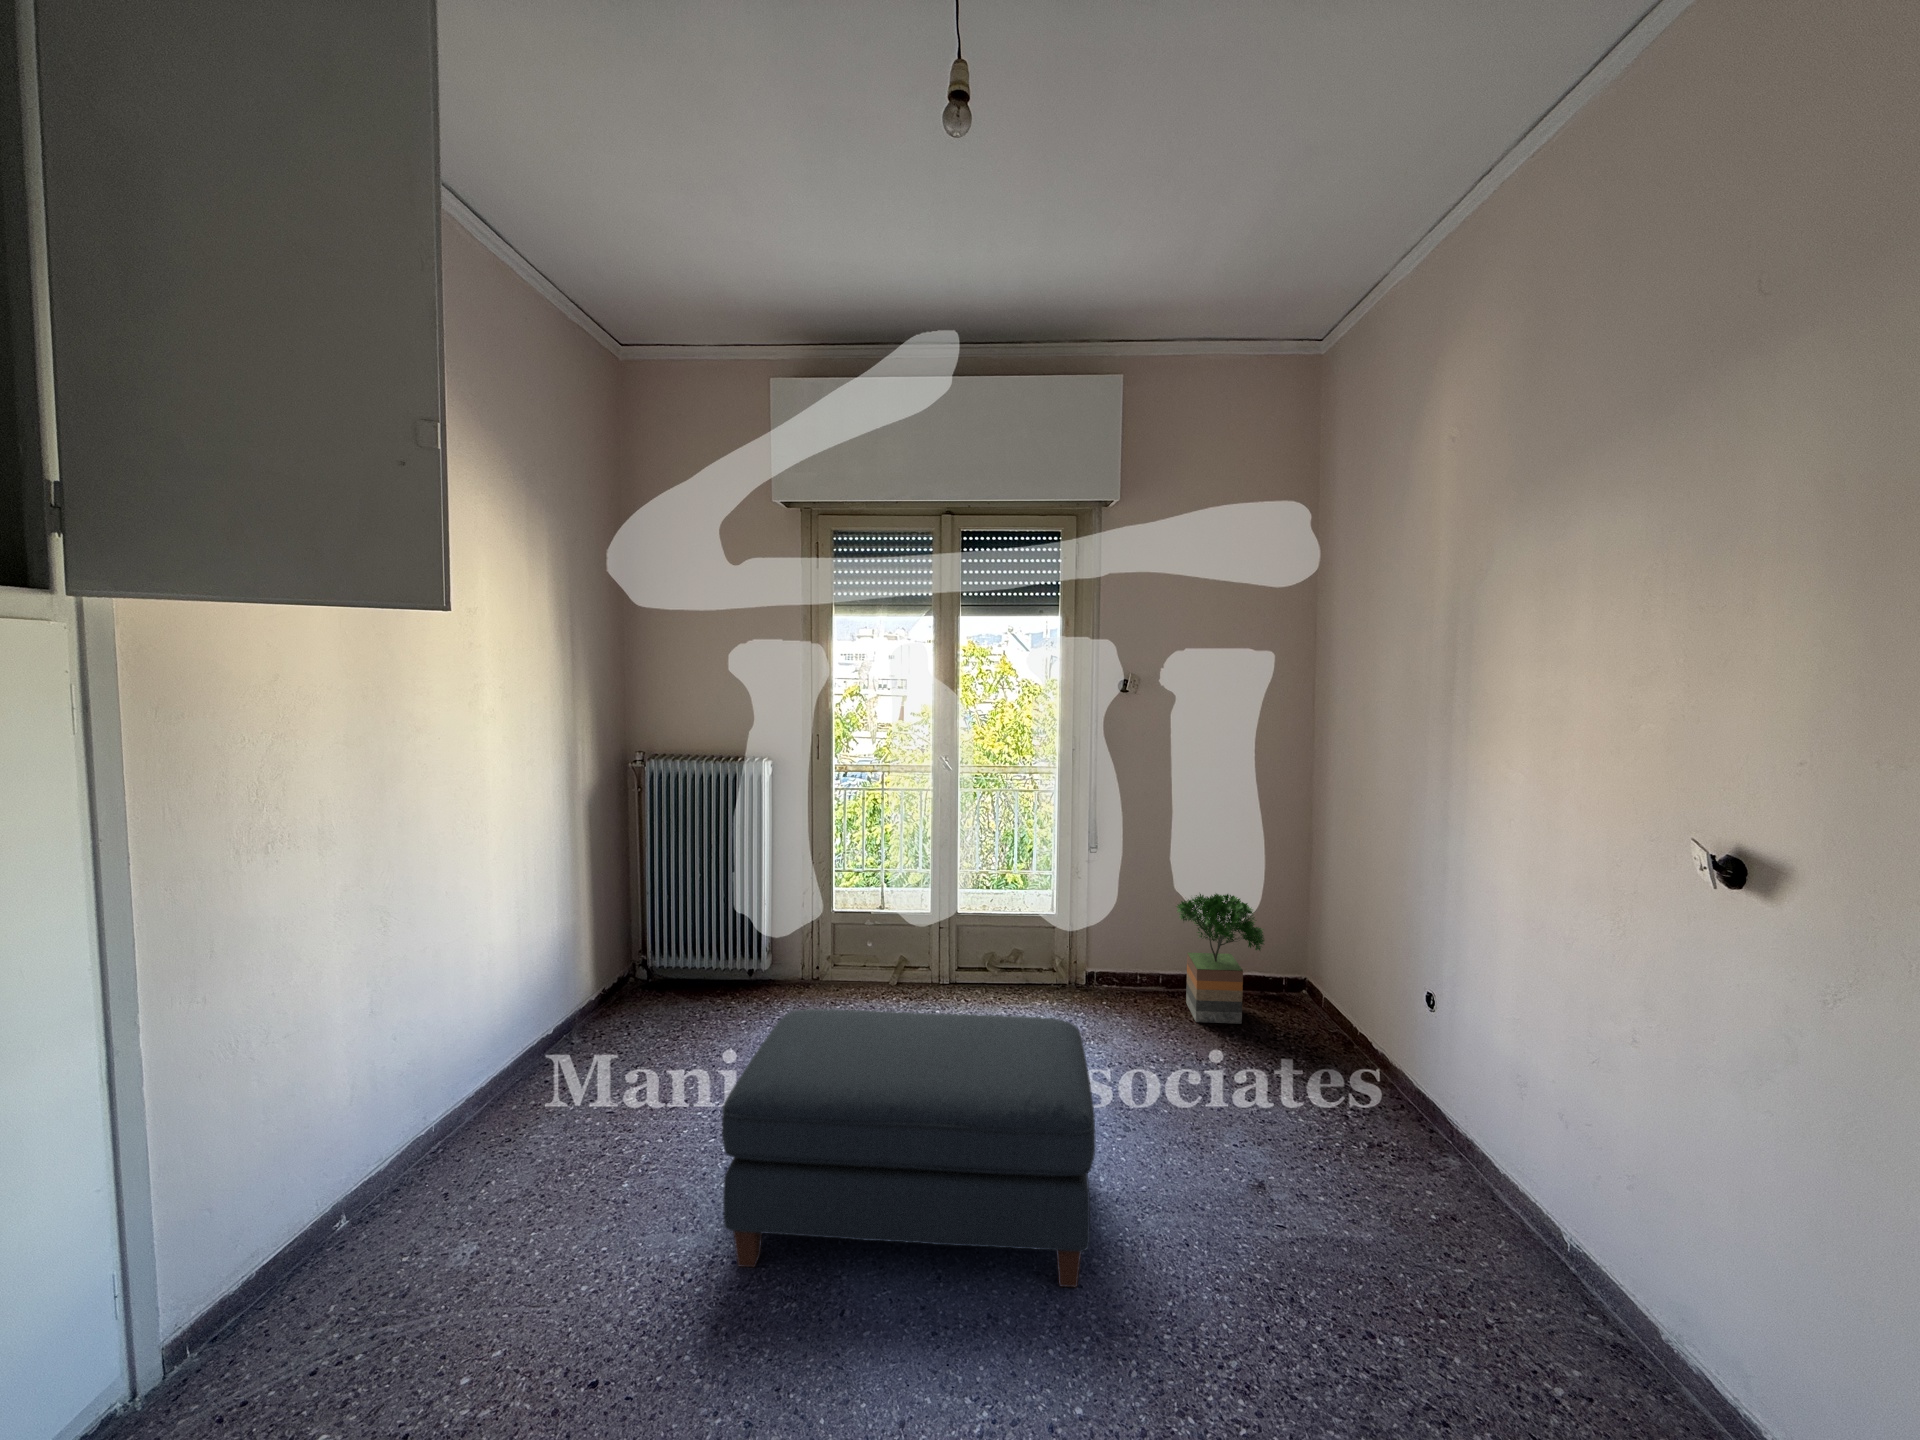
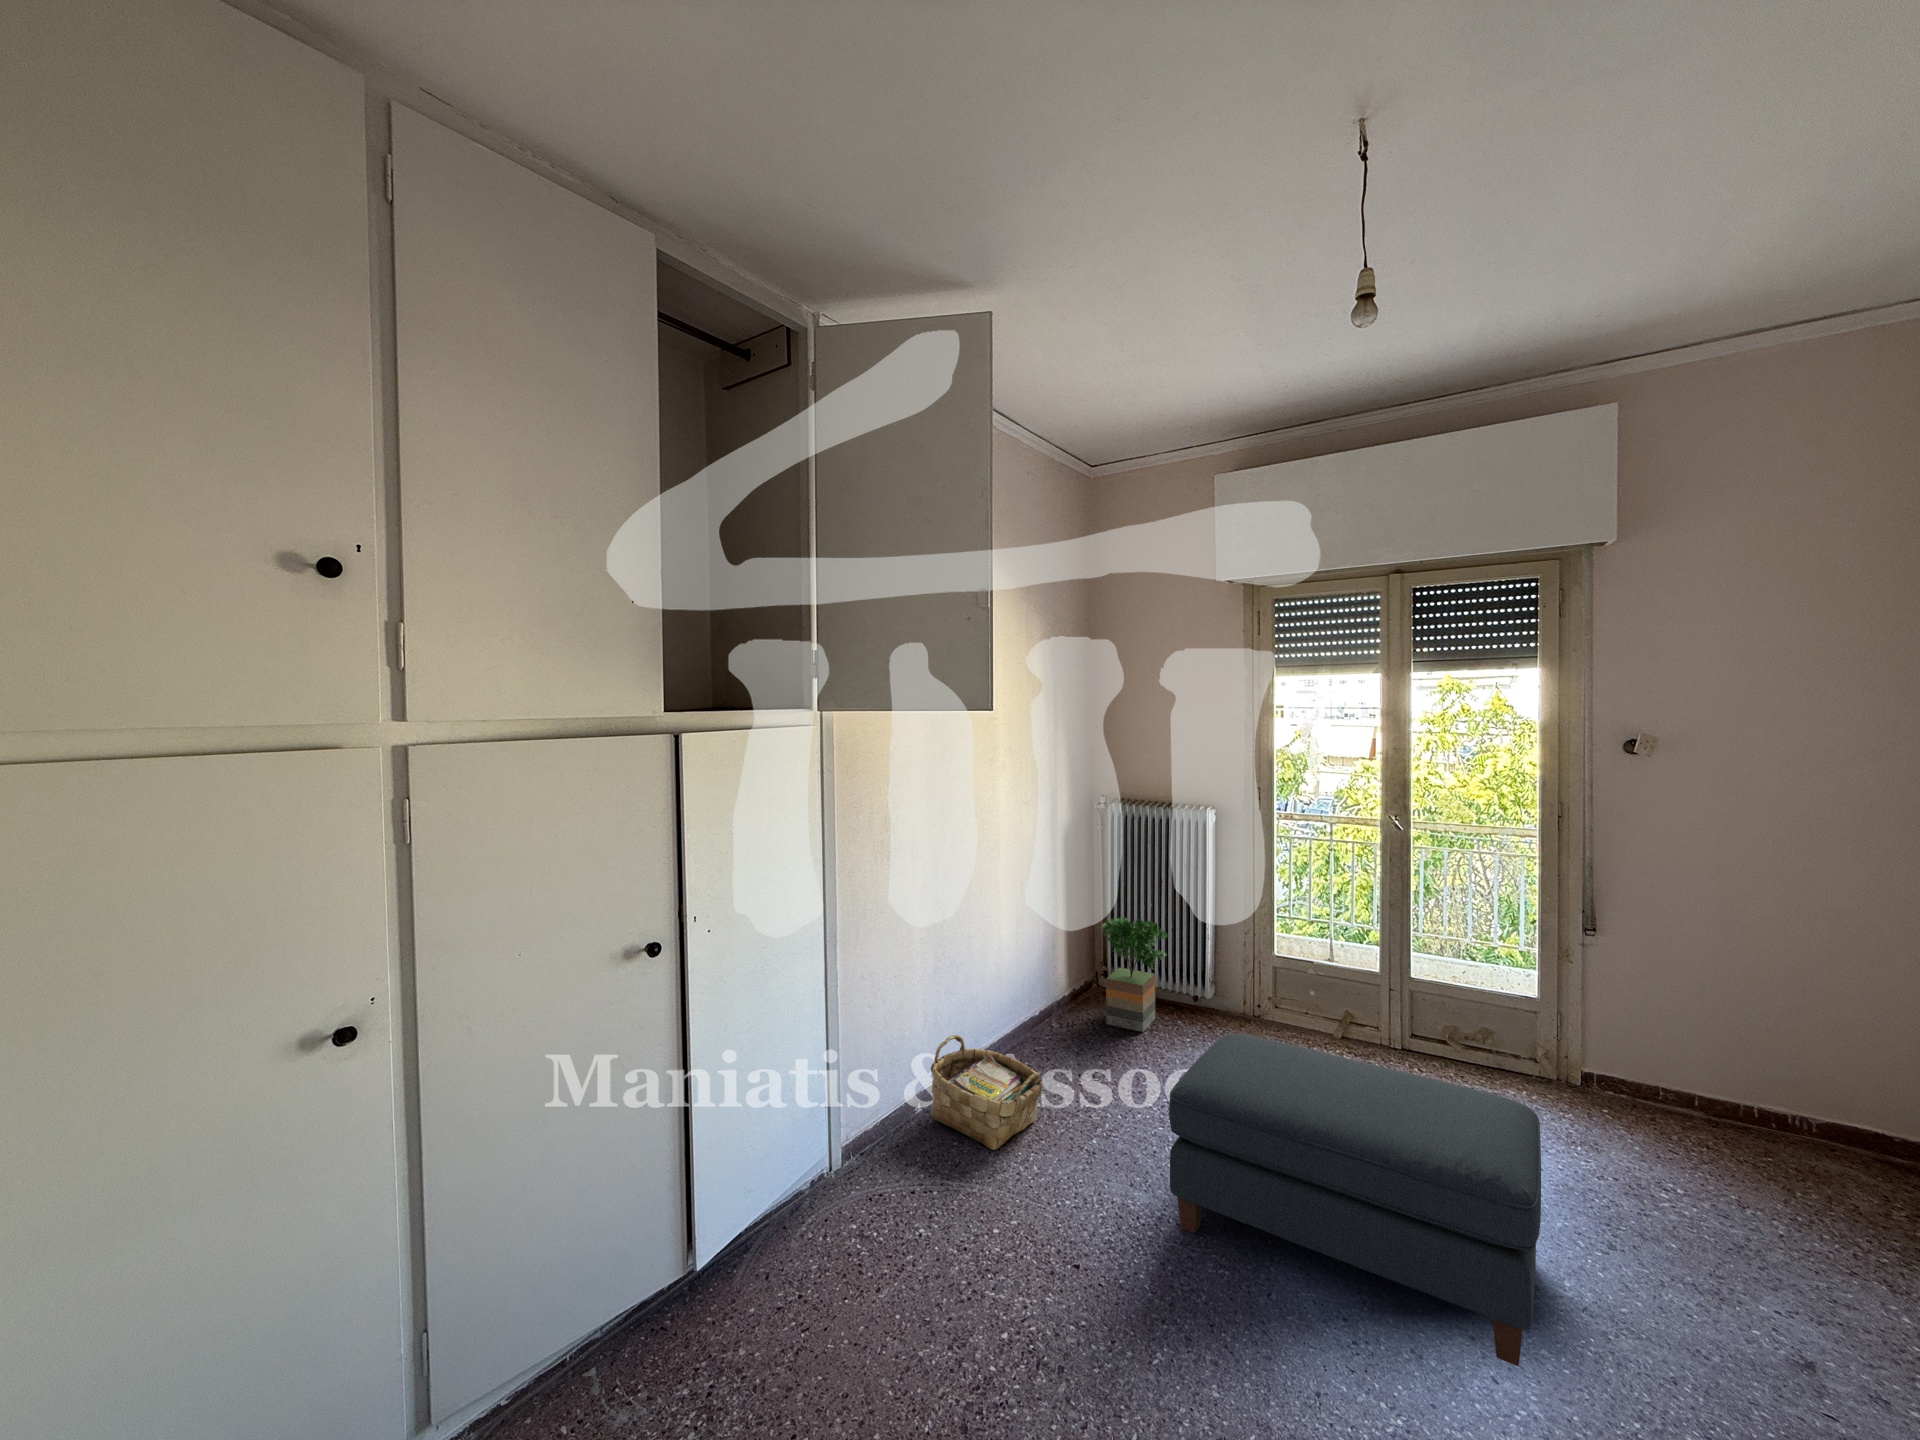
potted tree: present [1176,894,1265,1024] -> present [1102,917,1167,1032]
woven basket: none [362,1097,549,1249] -> present [931,1035,1042,1150]

